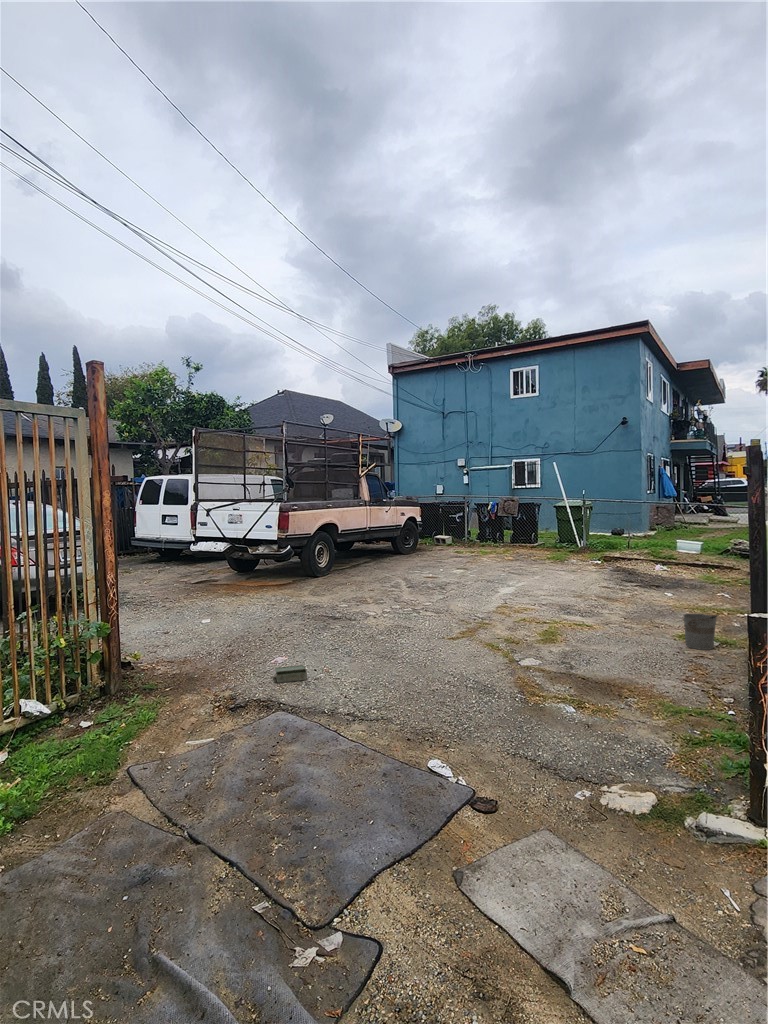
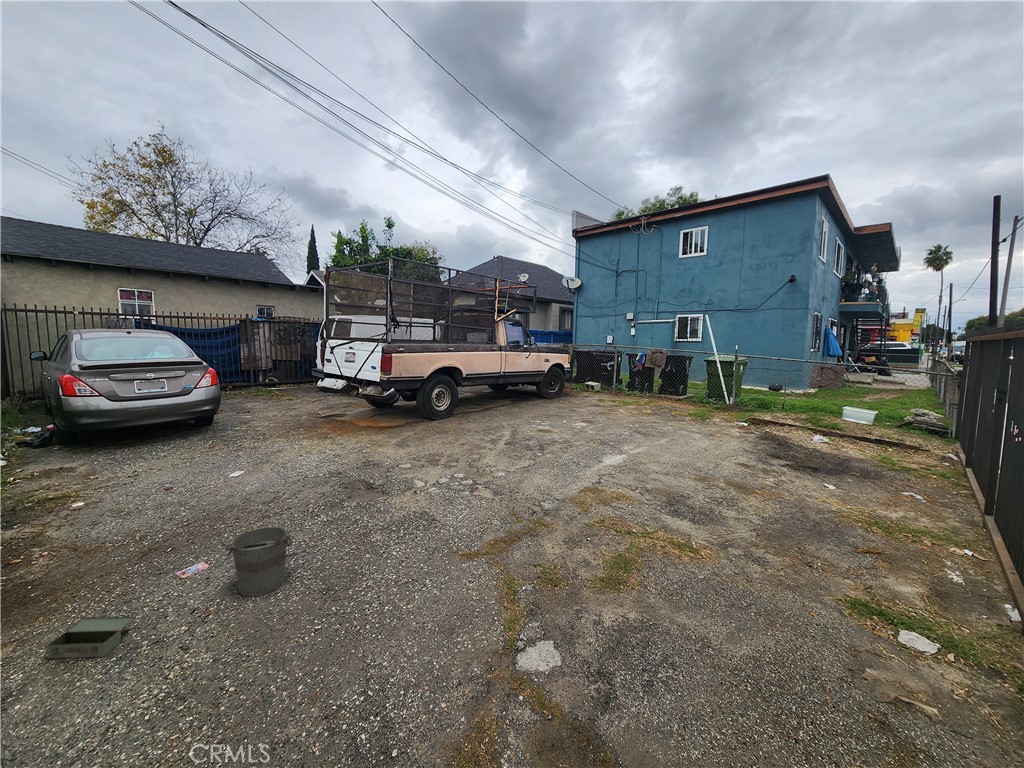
bucket: present [684,614,718,650] -> present [226,527,292,597]

